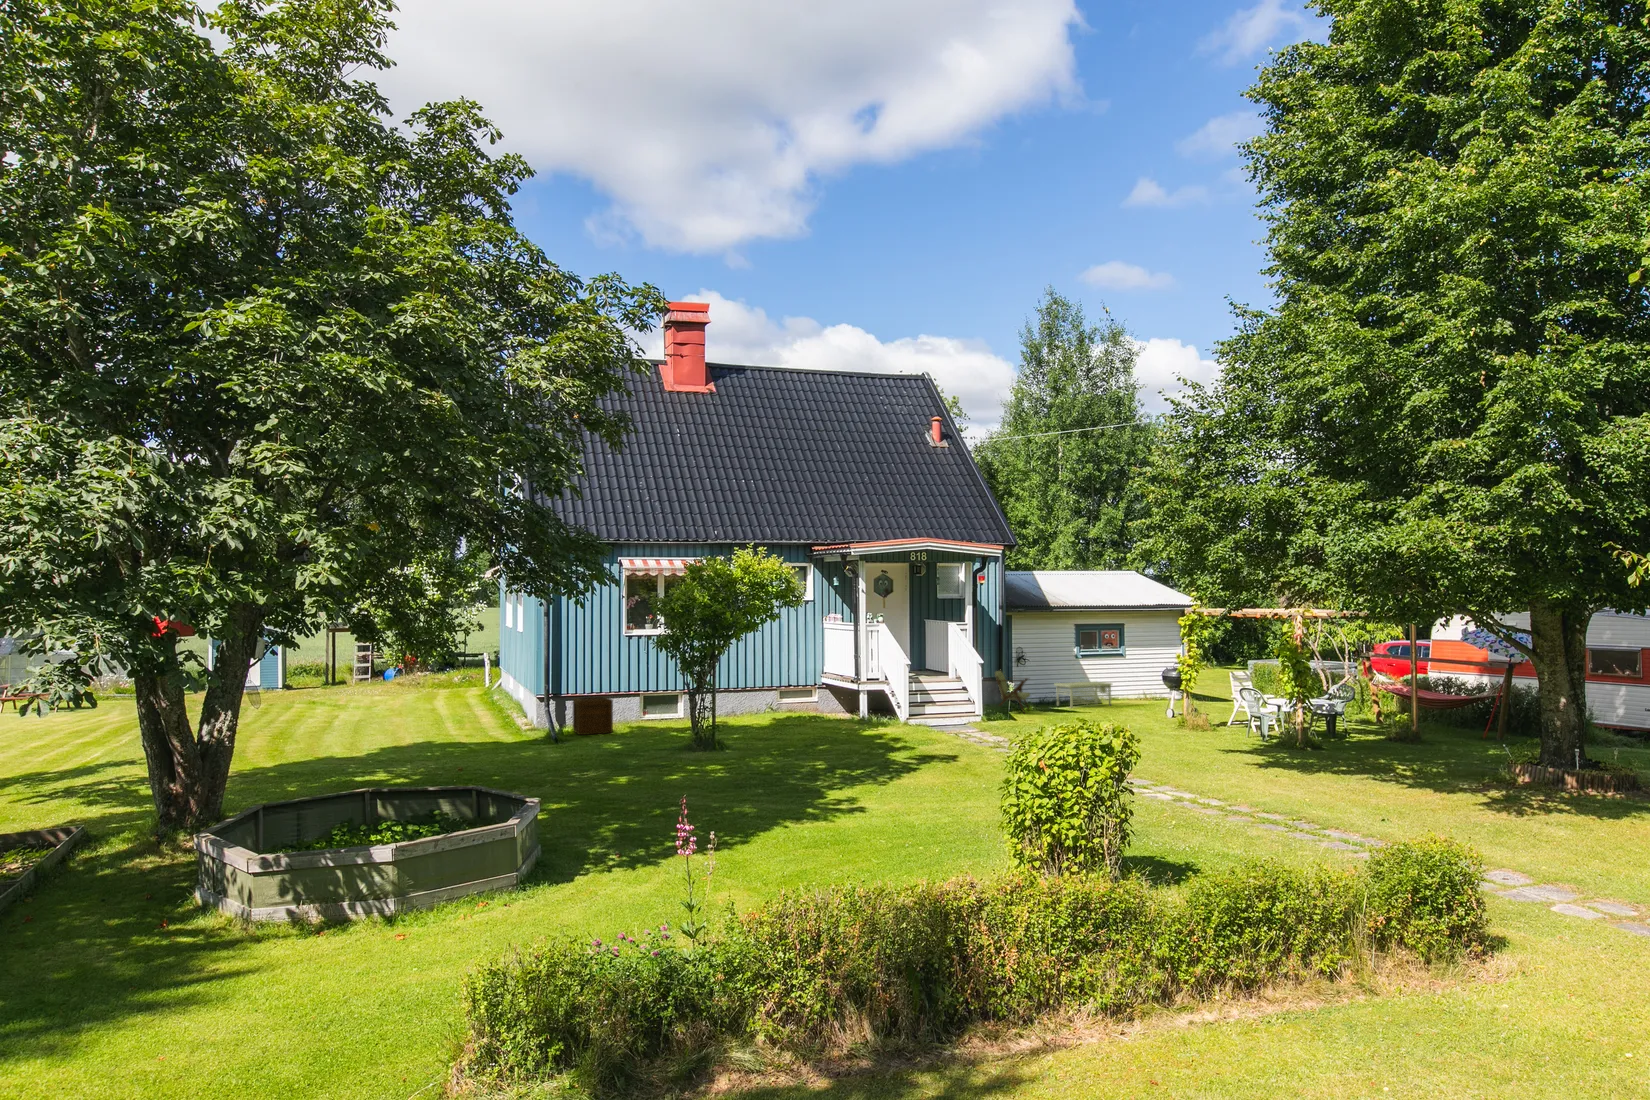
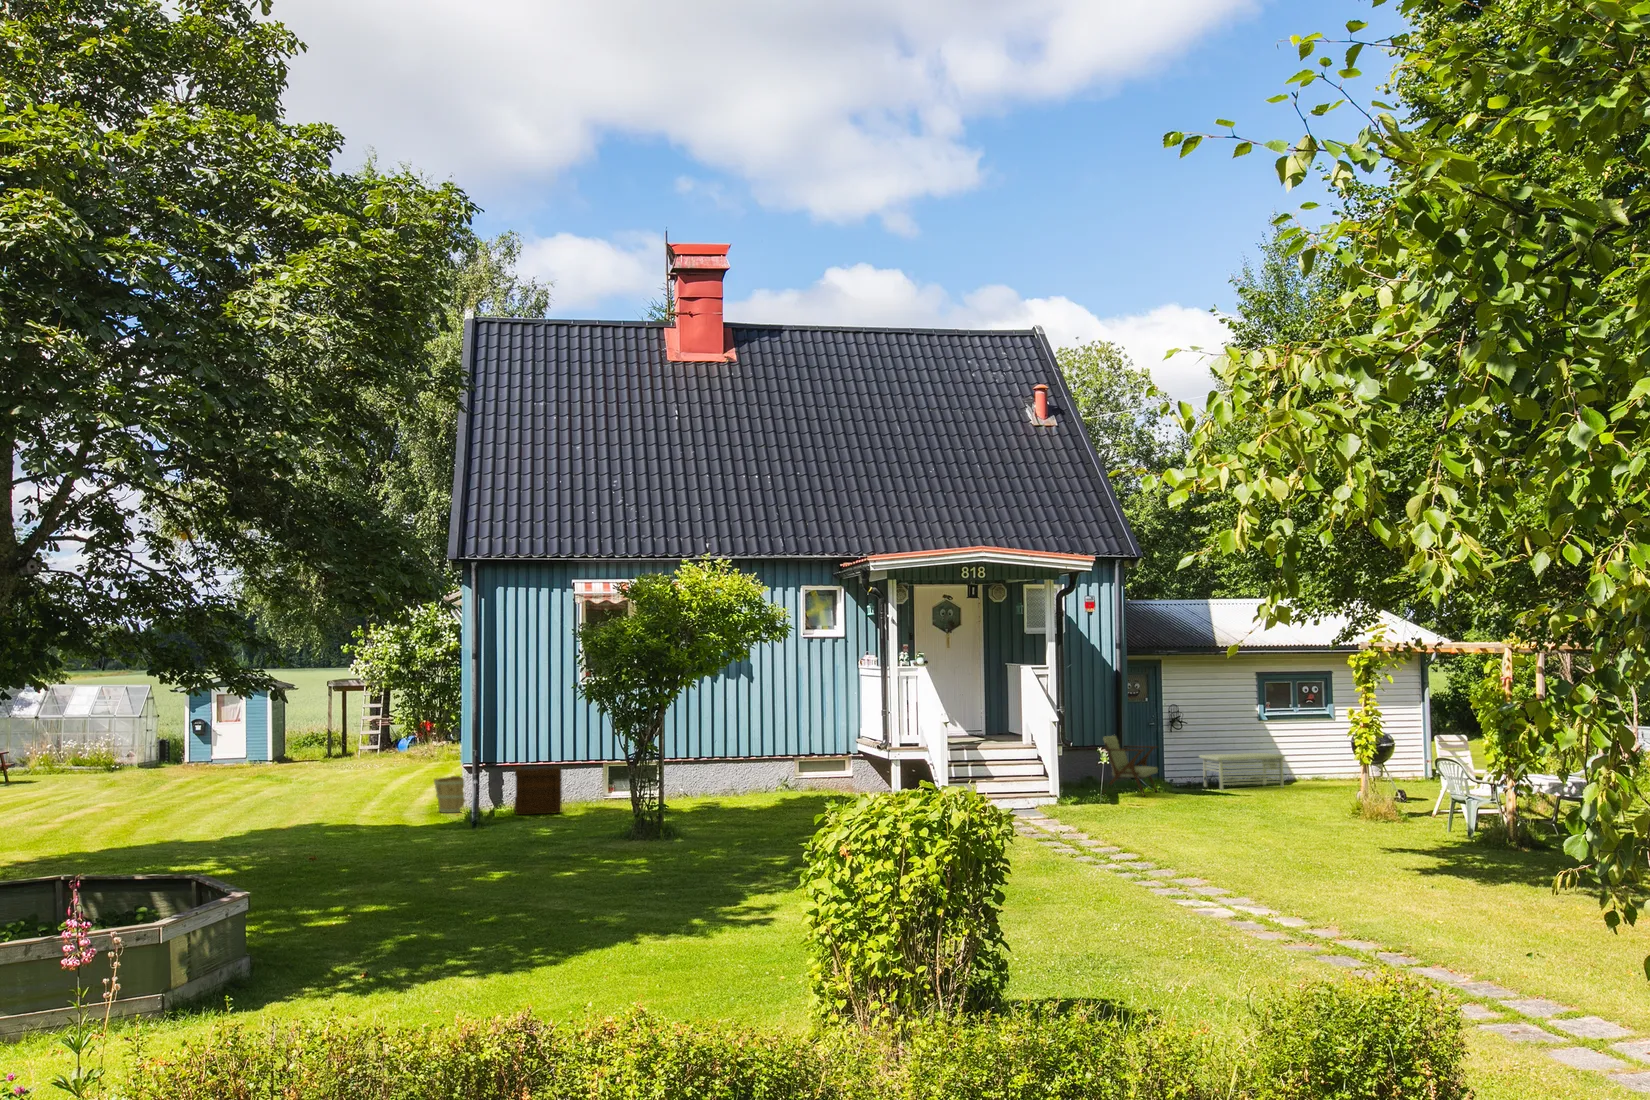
wooden bucket: none [511,706,542,734] -> present [434,776,465,813]

